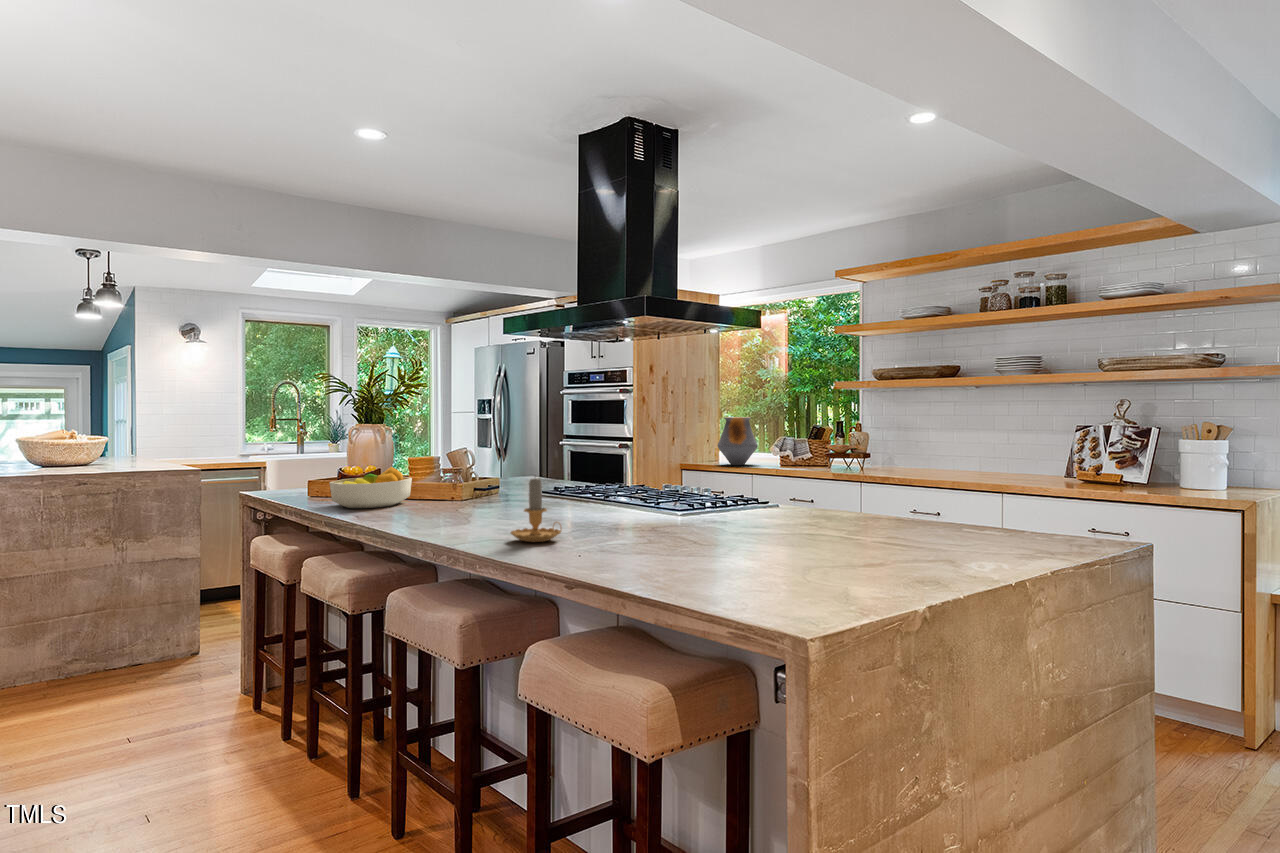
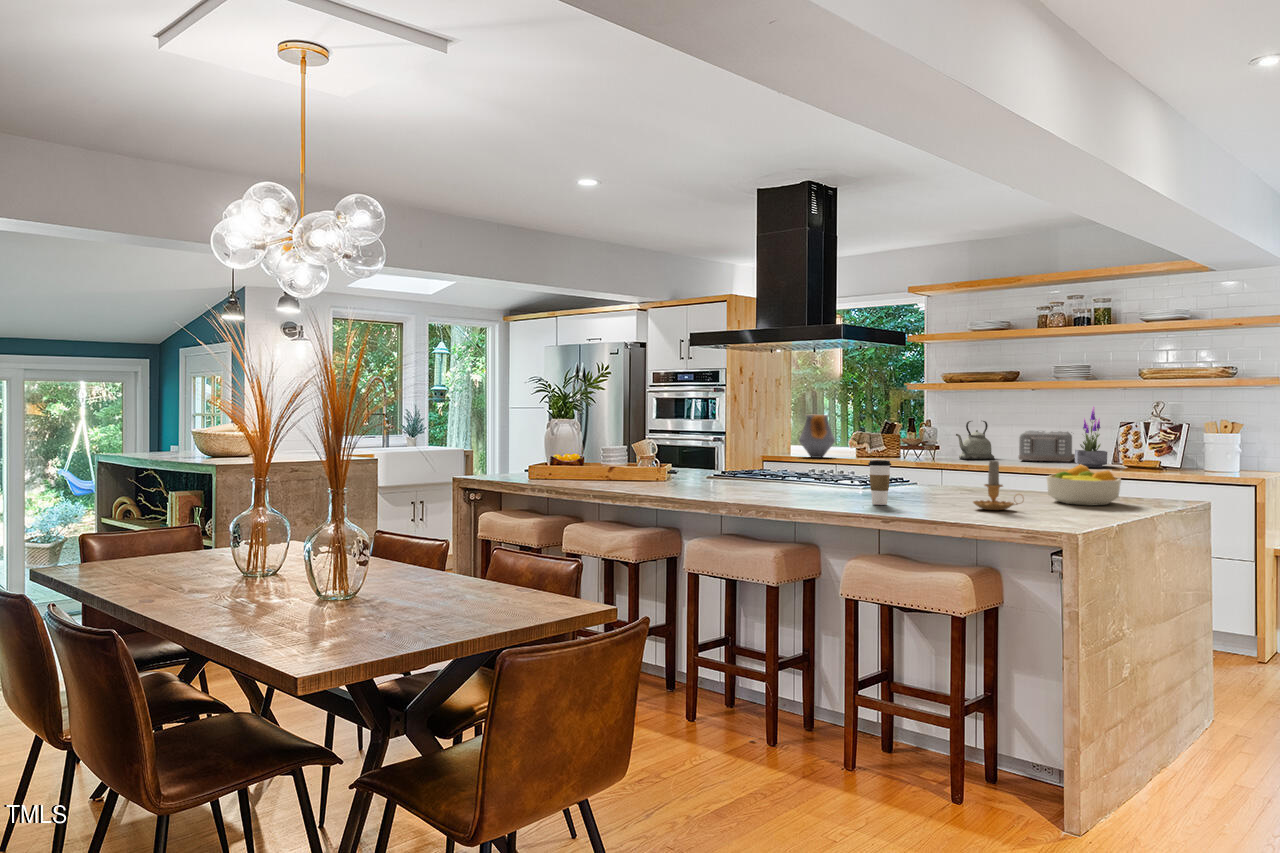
potted plant: none [1016,405,1054,482] -> present [1075,407,1107,468]
kettle: none [885,423,932,469] -> present [956,421,994,460]
toaster: none [955,435,1028,473] -> present [1018,431,1075,462]
fruit bowl: present [329,467,412,508] -> present [1047,465,1121,505]
candle: present [511,478,561,542] -> present [973,461,1019,510]
coffee cup: none [608,489,641,557] -> present [868,460,891,505]

